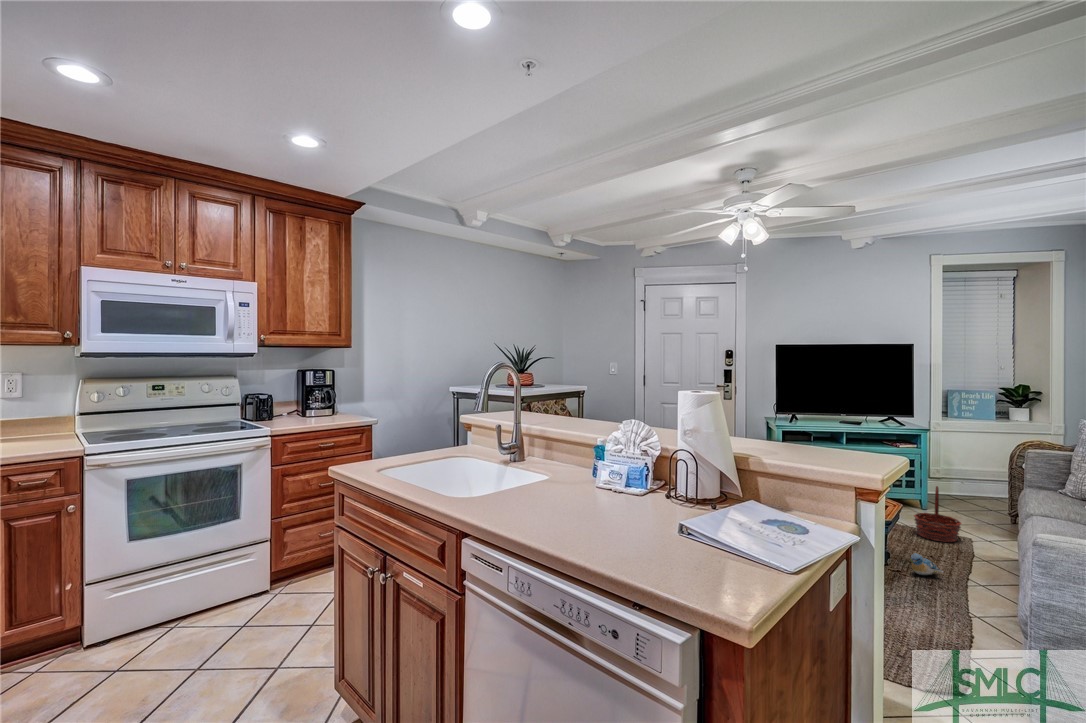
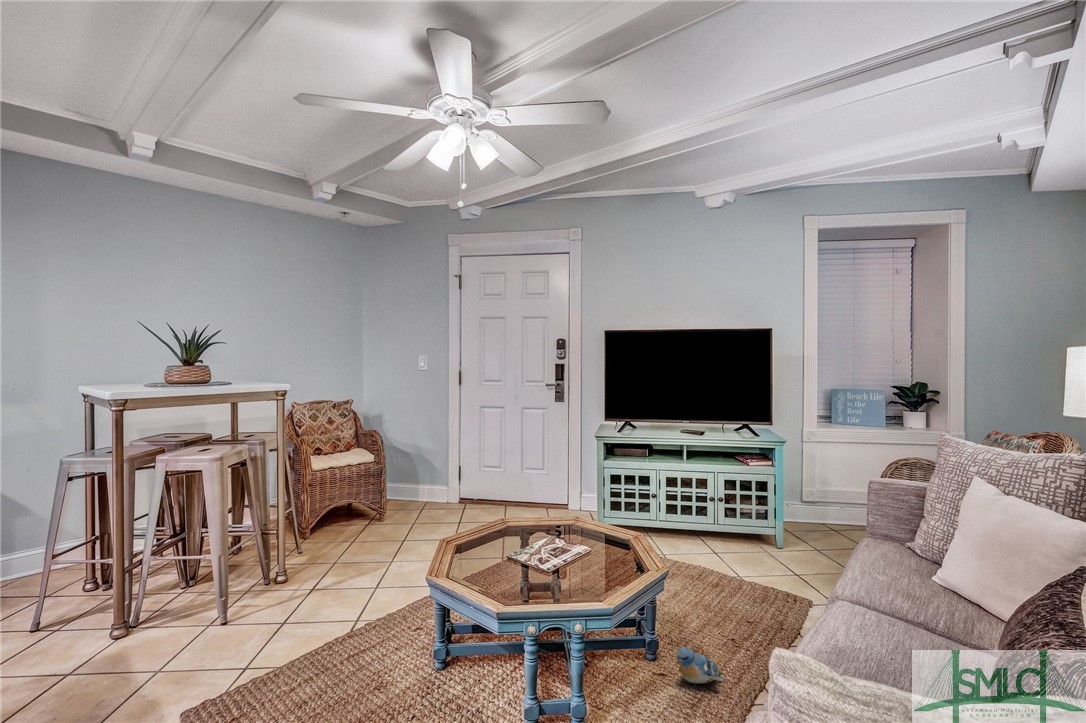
basket: present [914,486,962,542] -> none [739,524,799,609]

